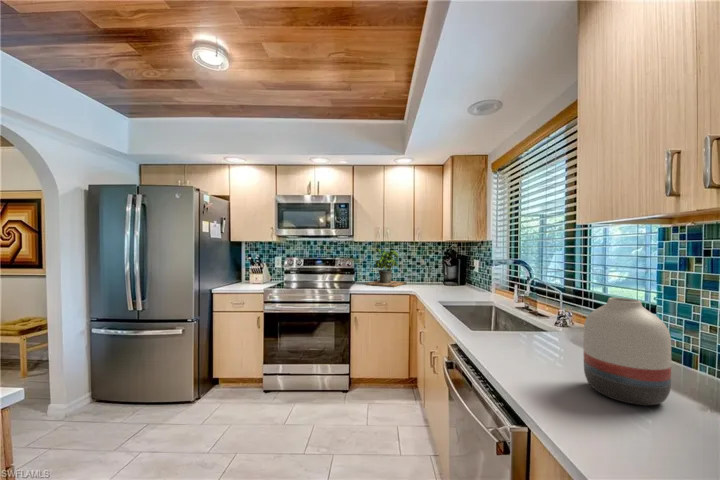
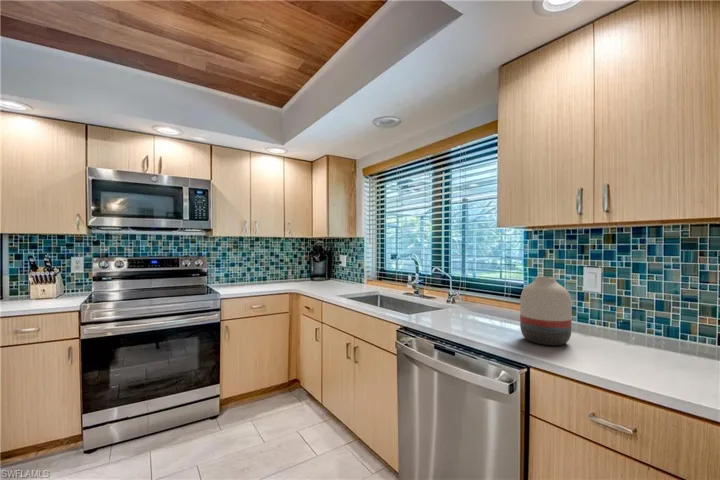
potted plant: present [366,249,406,287] -> none [226,245,270,288]

